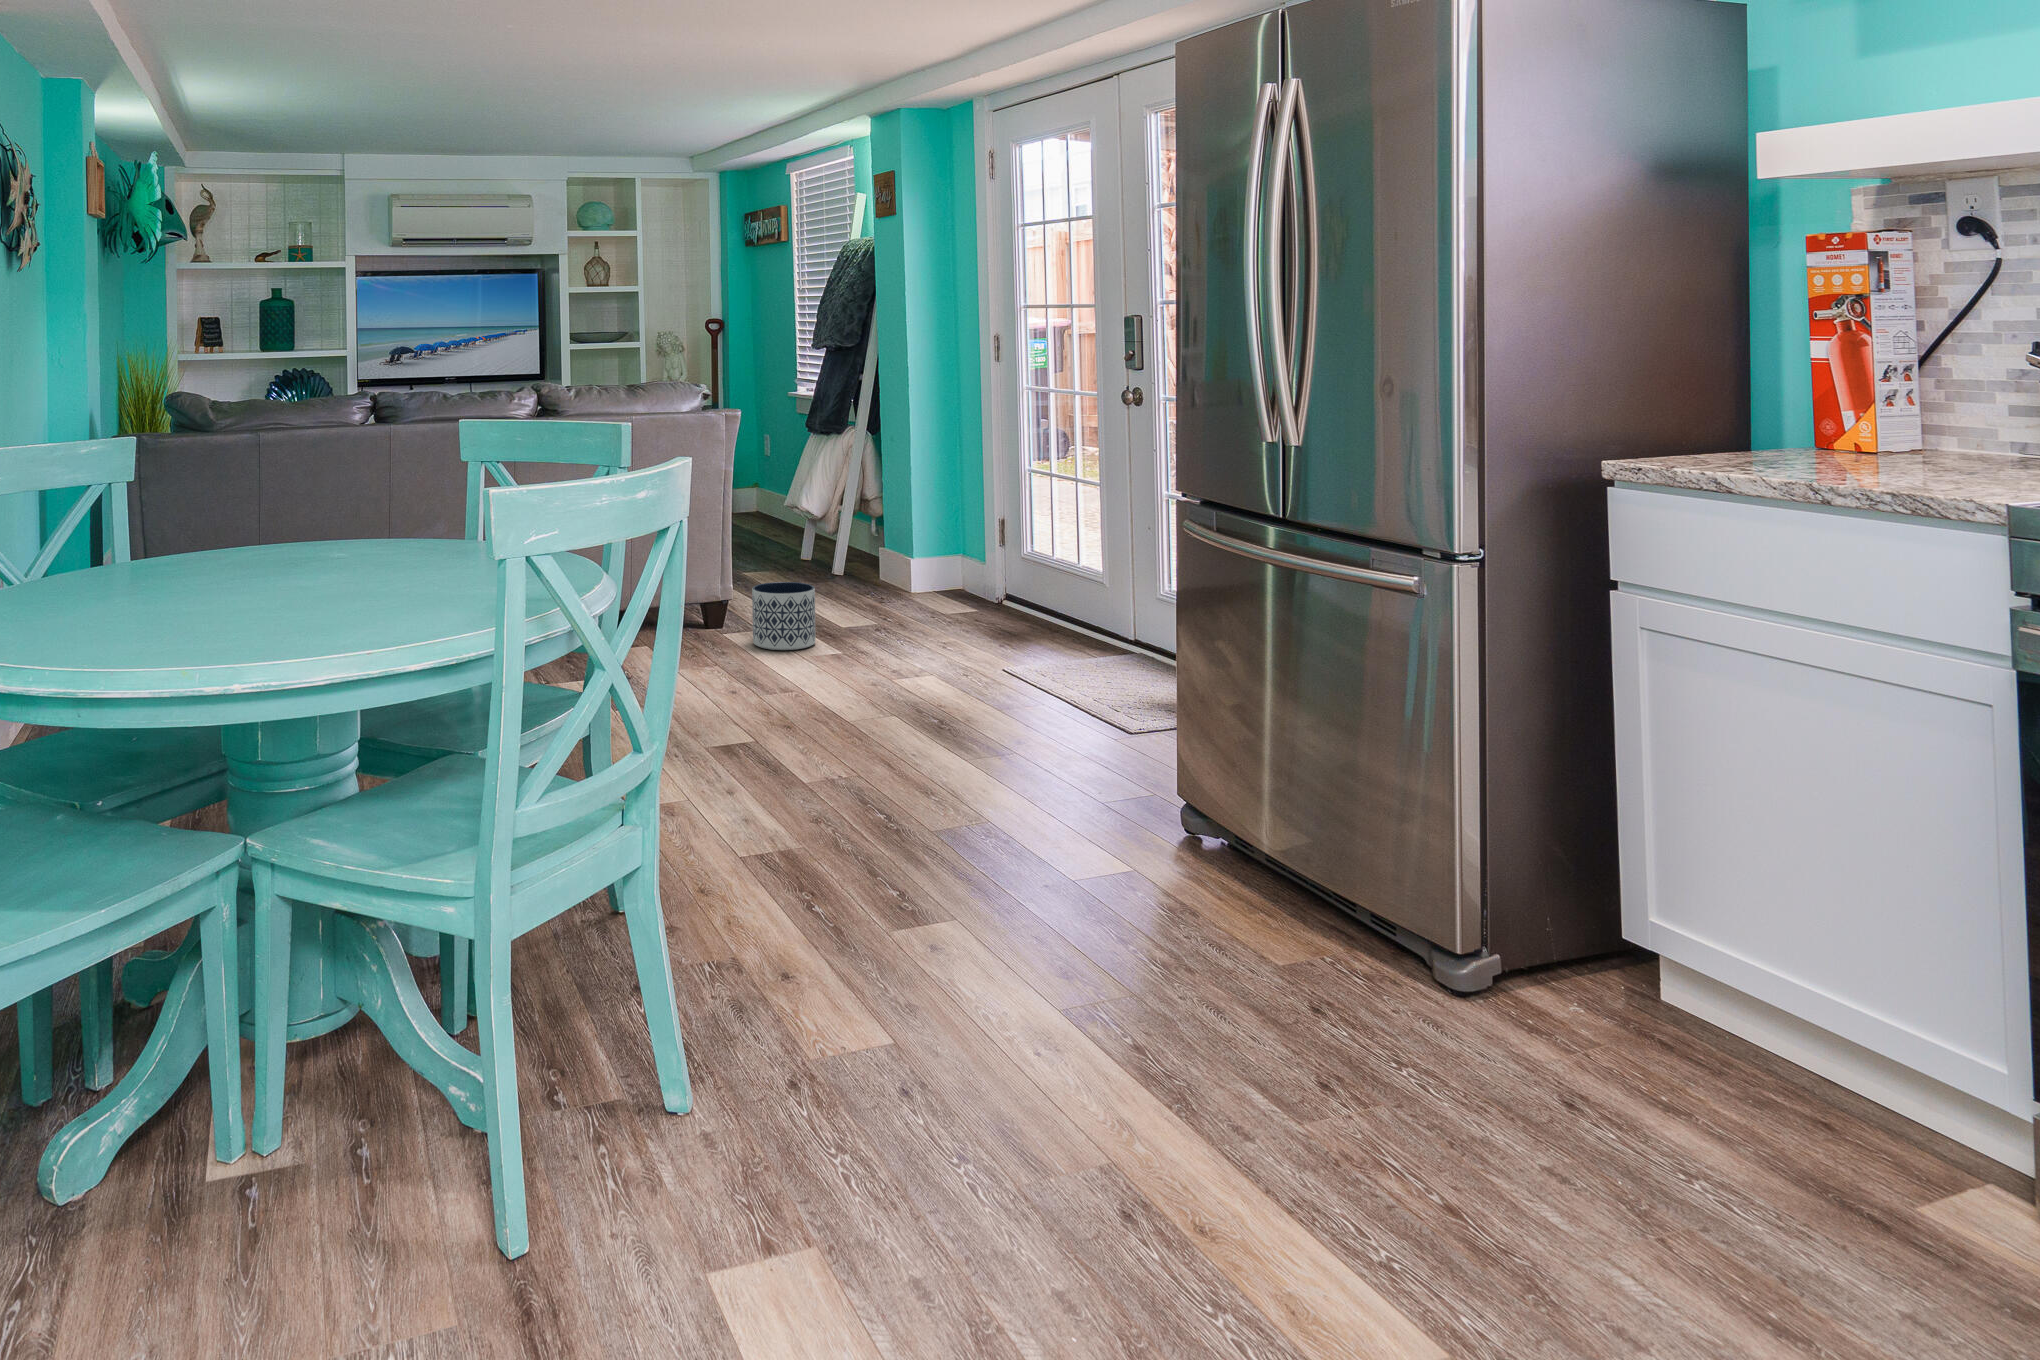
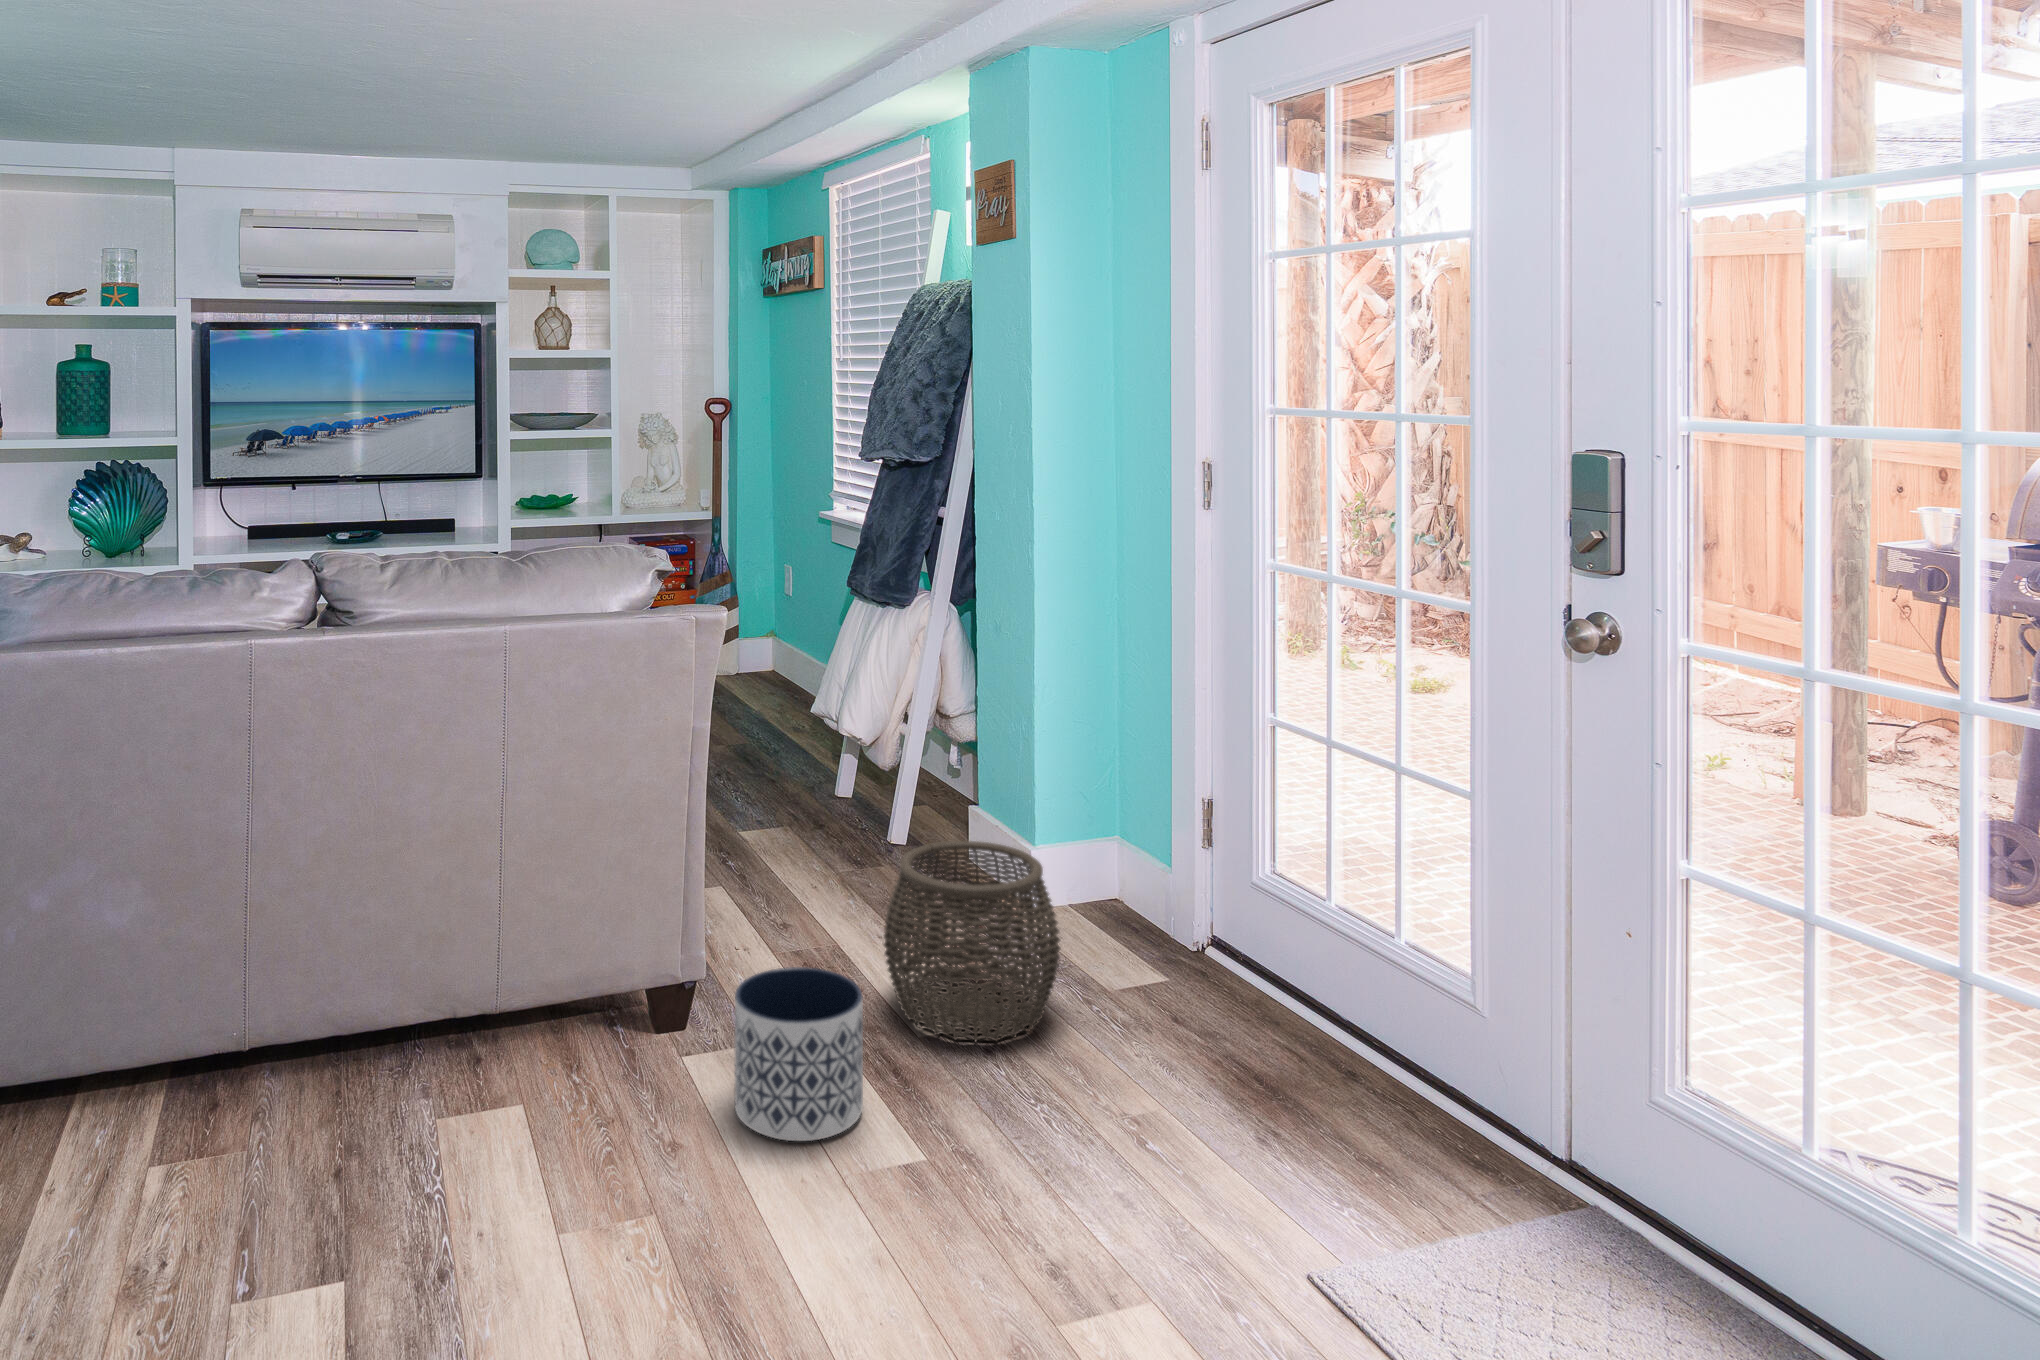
woven basket: none [826,537,918,627] -> present [884,841,1061,1041]

